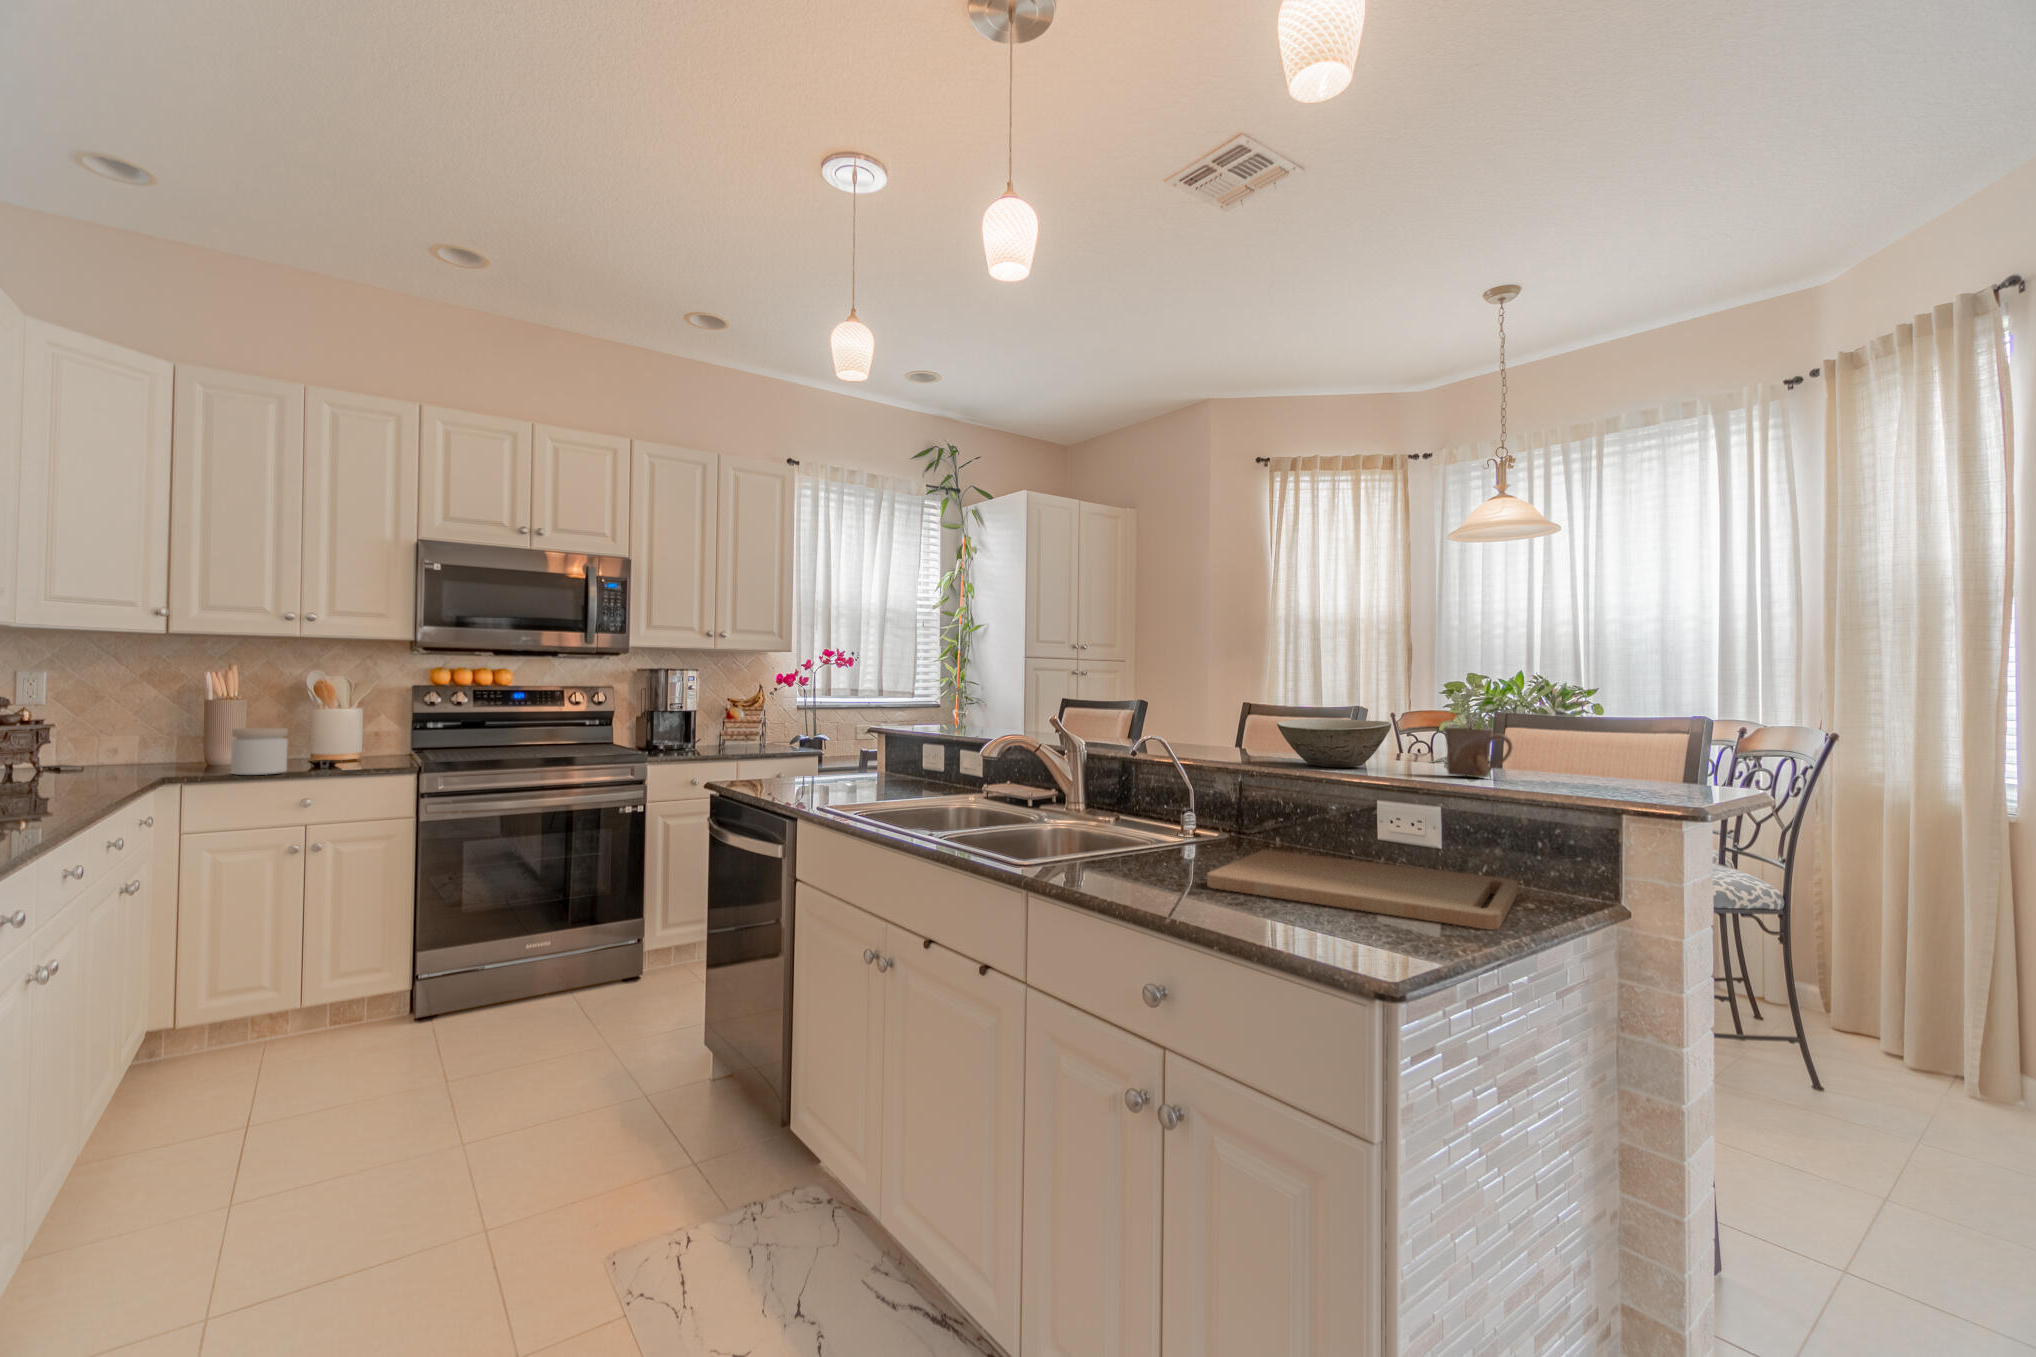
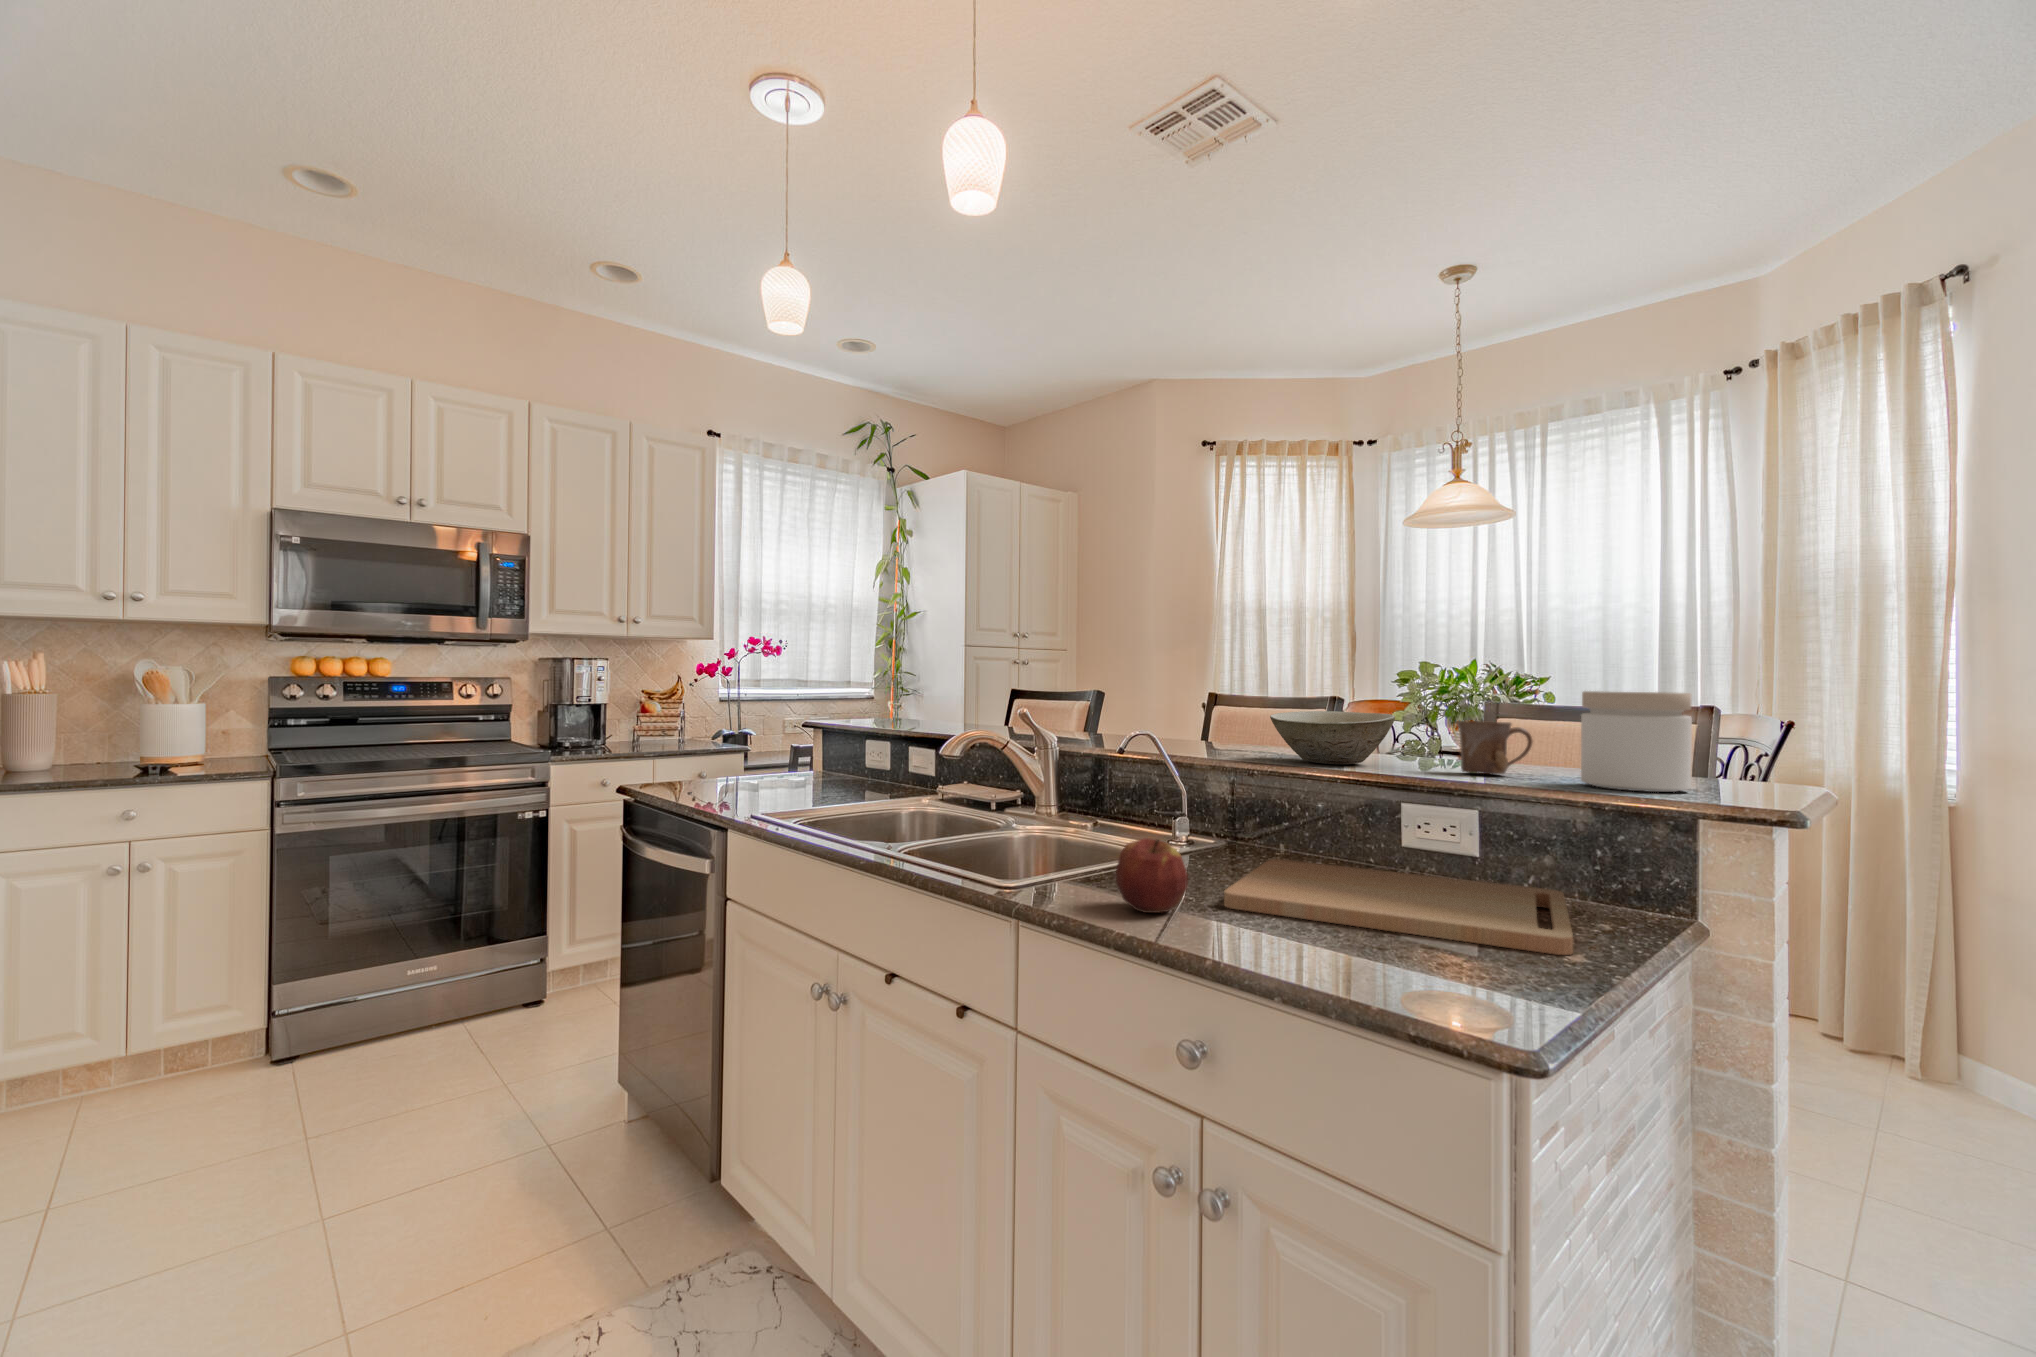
jar: present [231,728,288,775] -> present [1581,691,1692,792]
apple: none [1111,826,1172,889] -> present [1116,838,1188,913]

